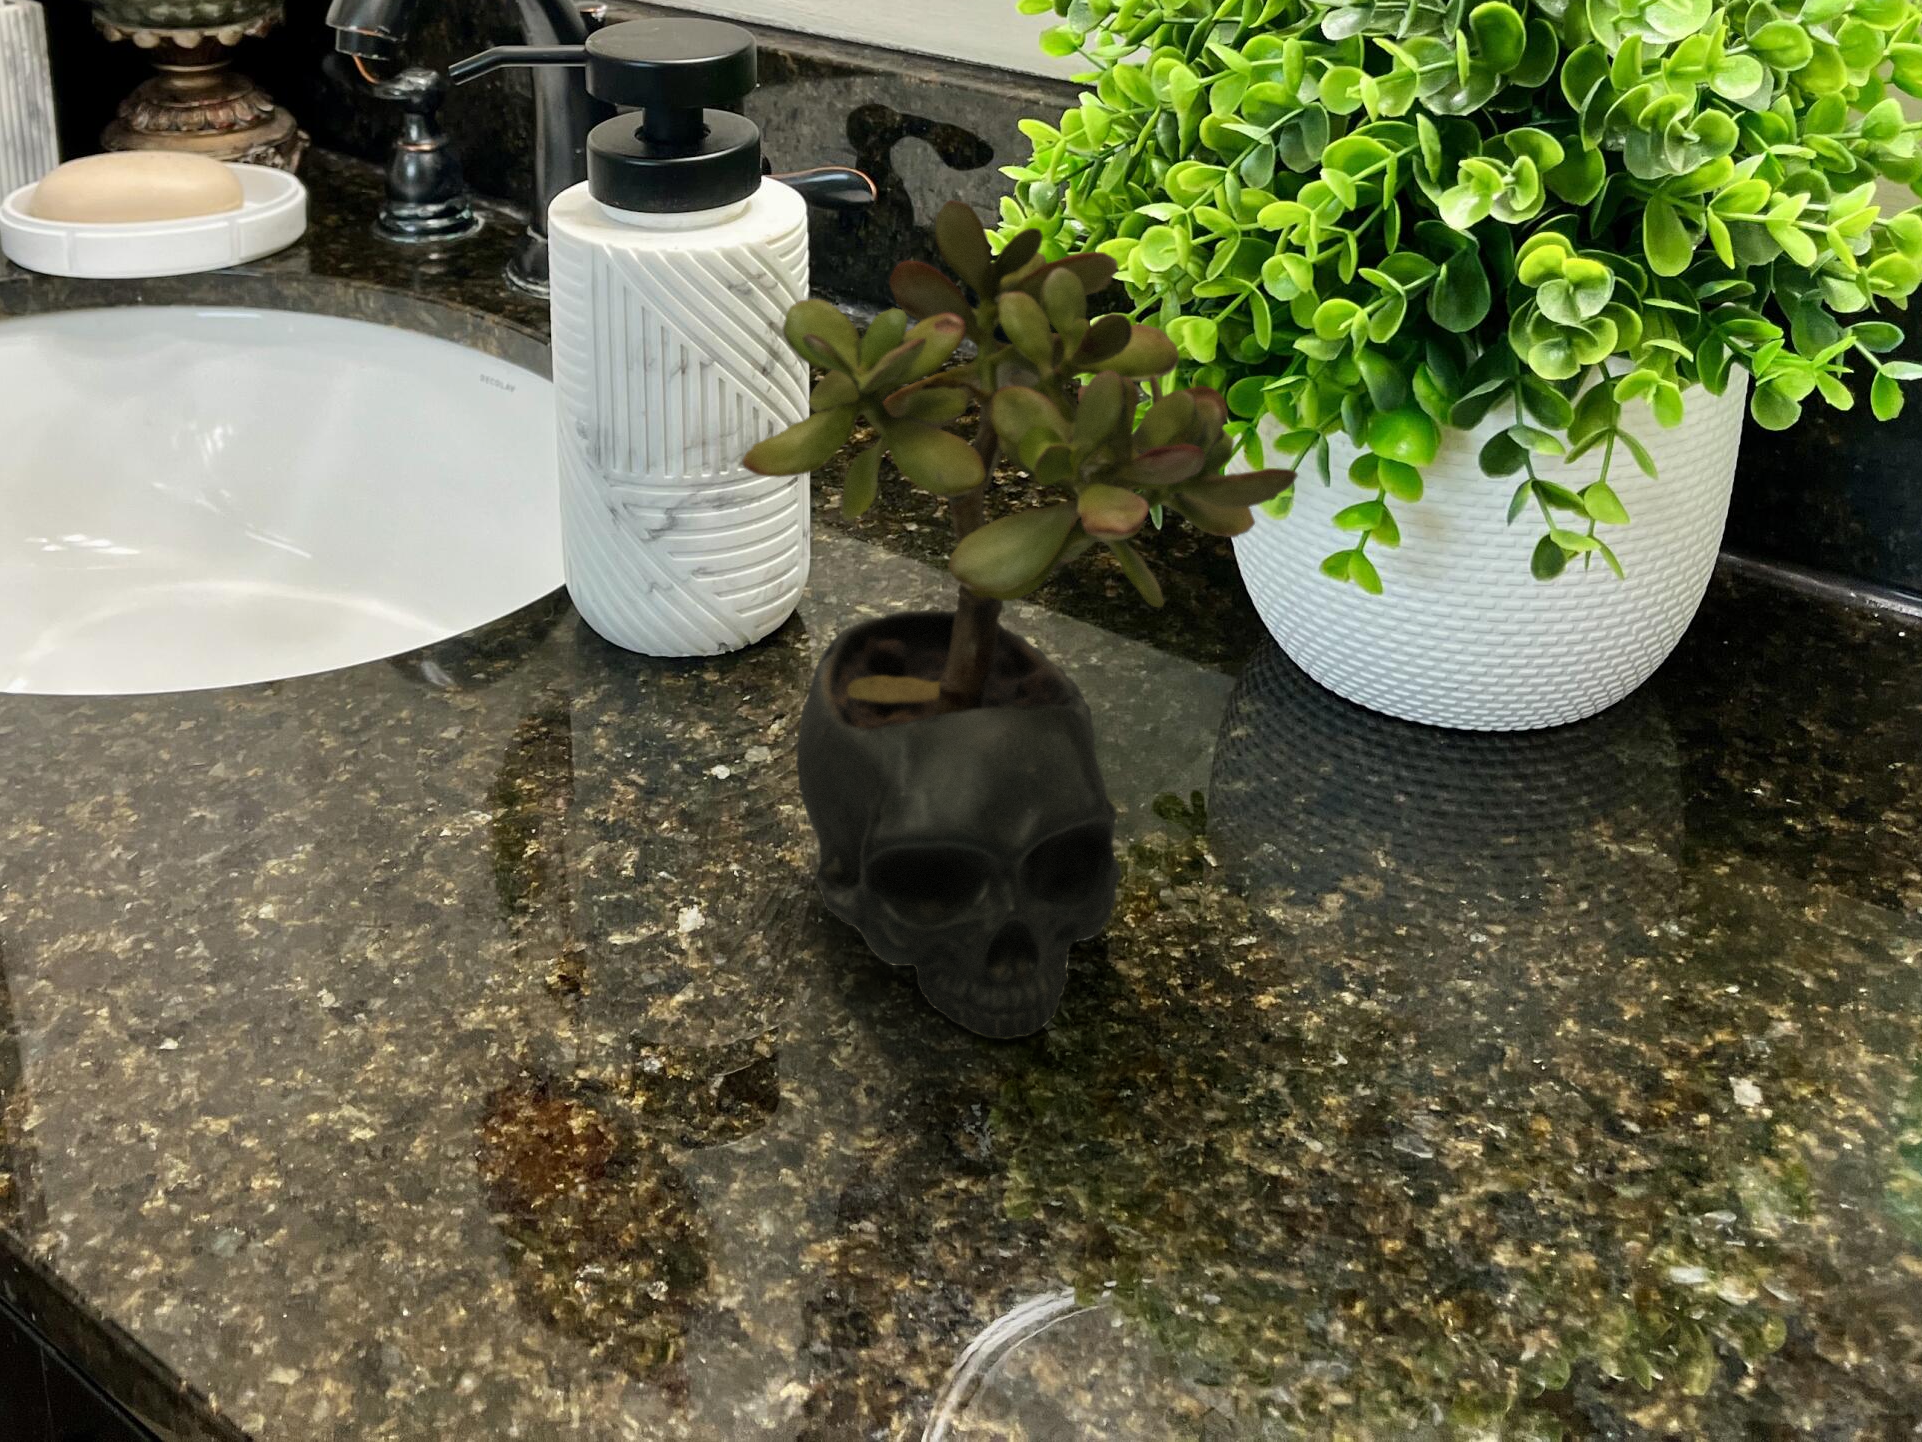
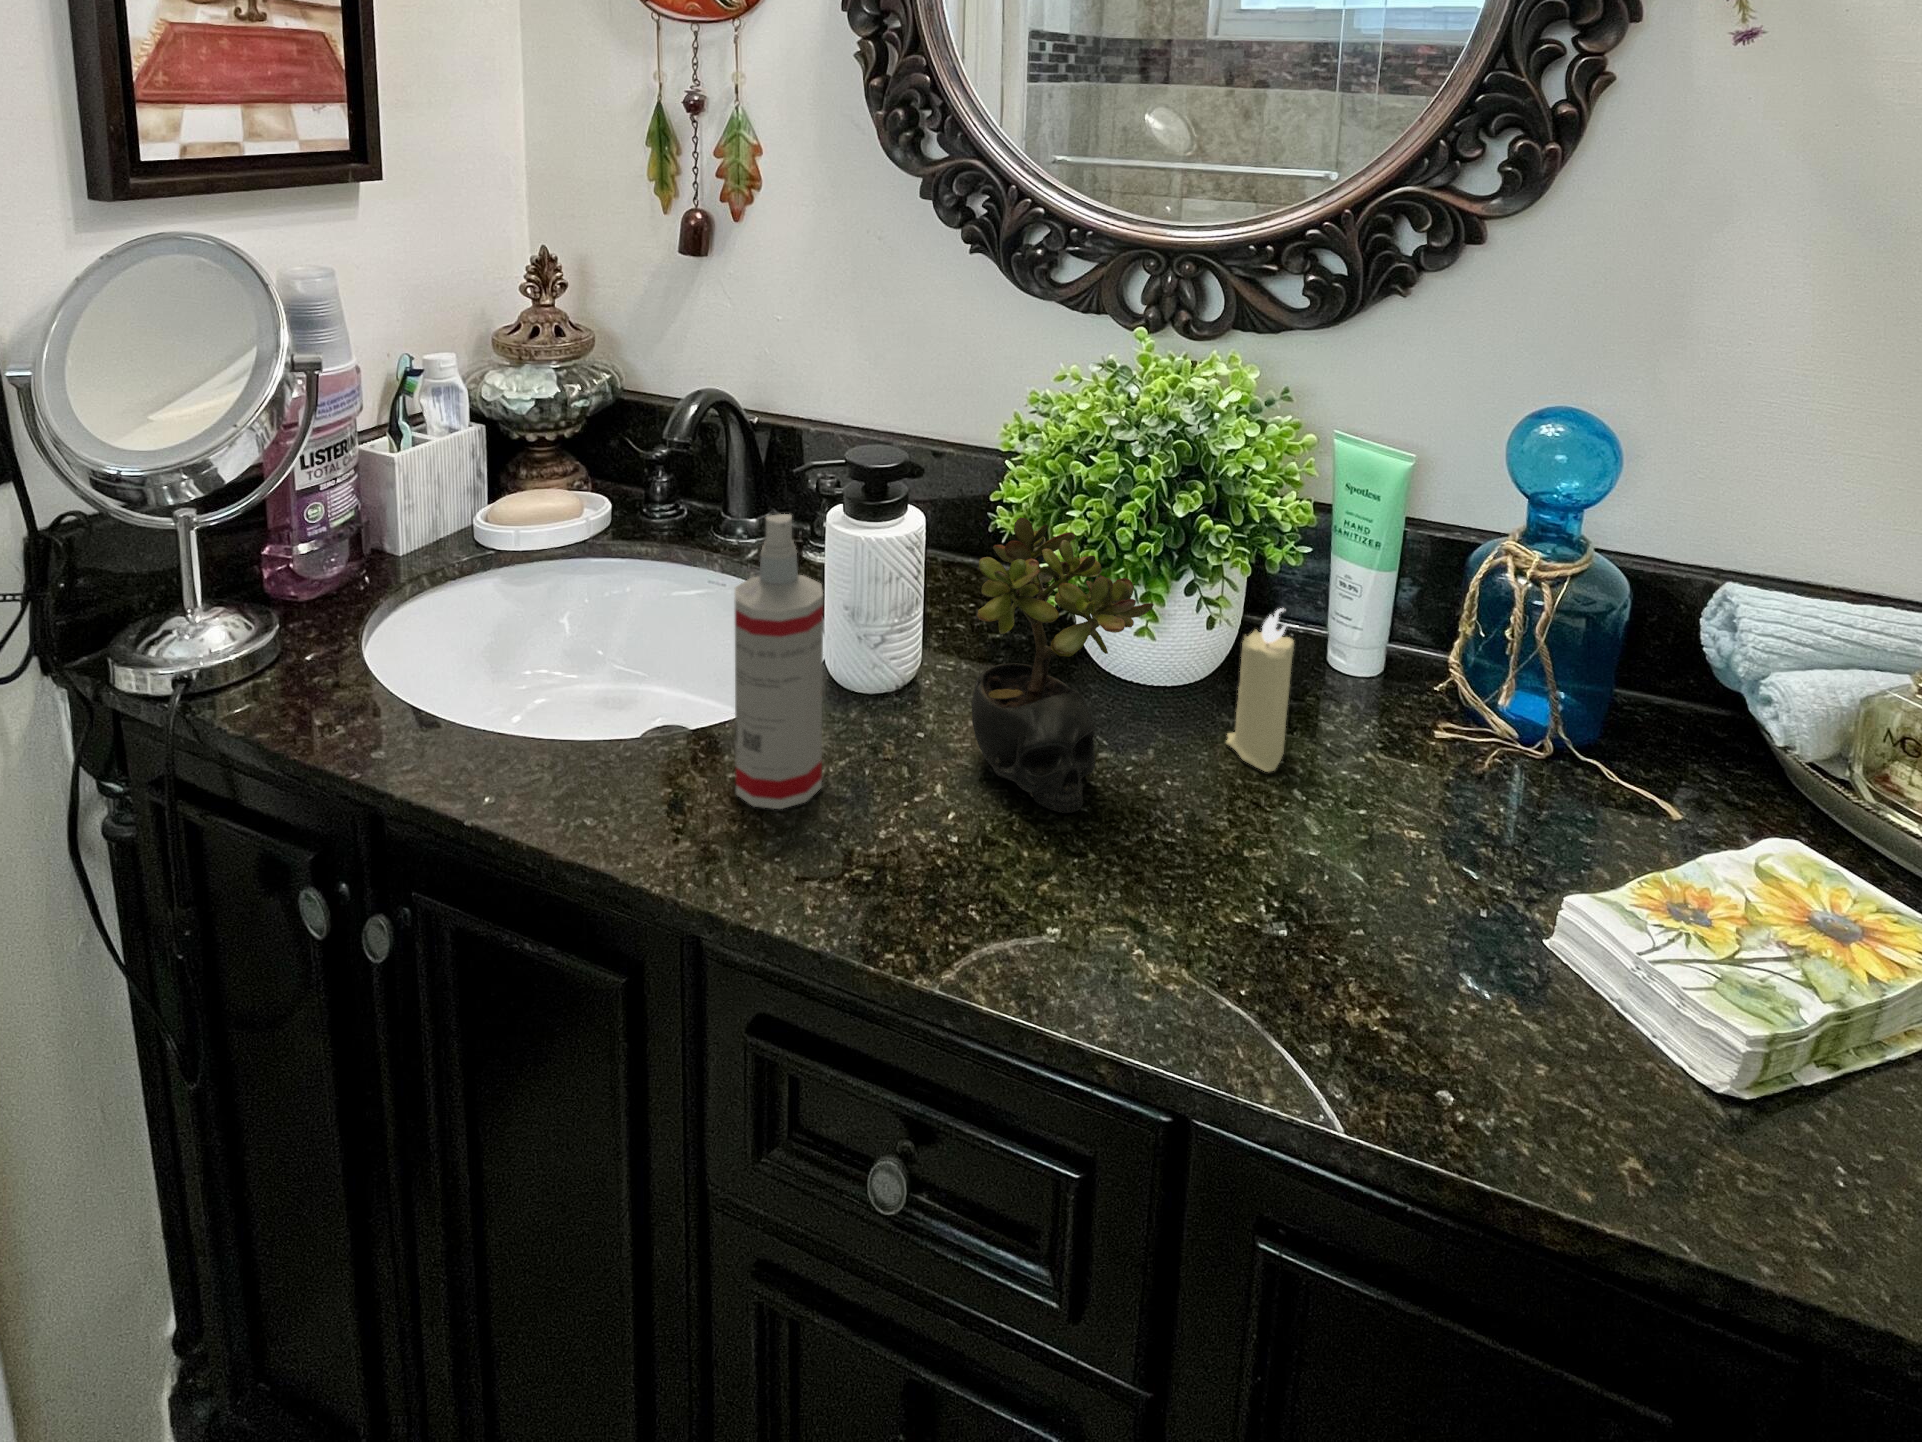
spray bottle: none [109,140,404,913] -> present [735,514,823,809]
candle: none [1564,526,1794,1007] -> present [1226,608,1294,772]

